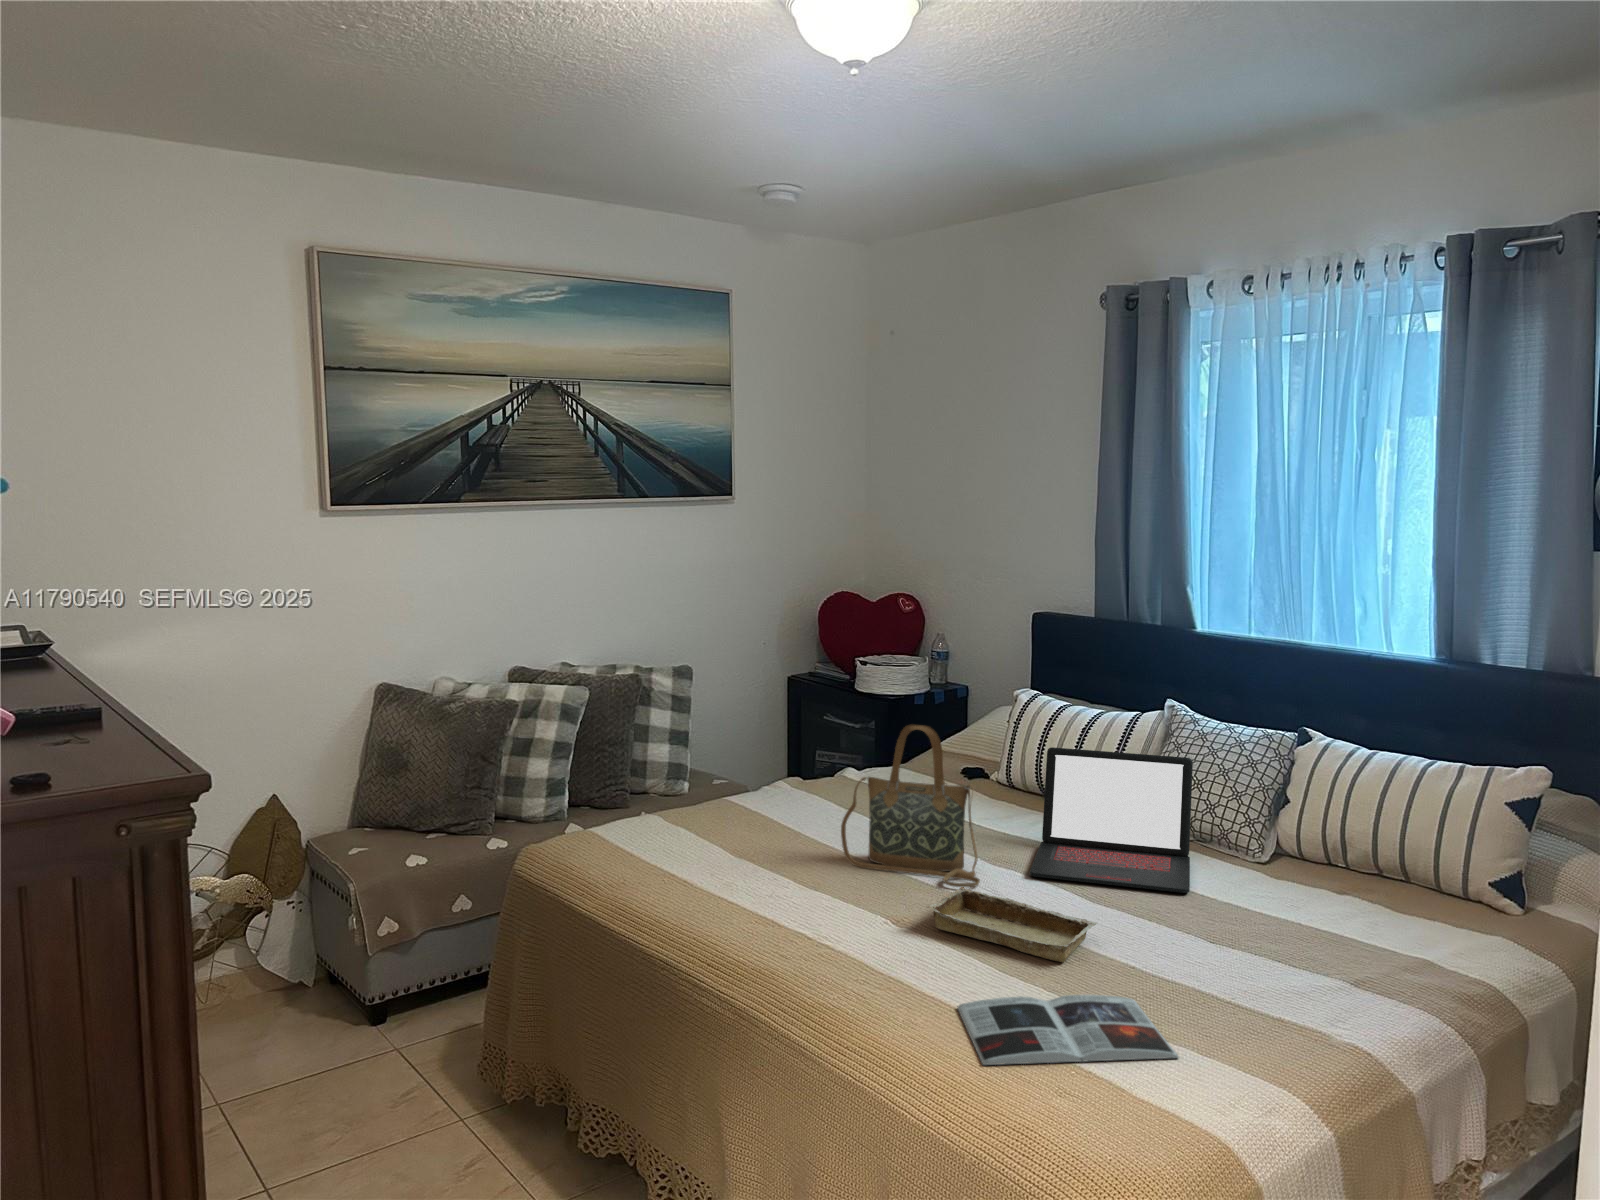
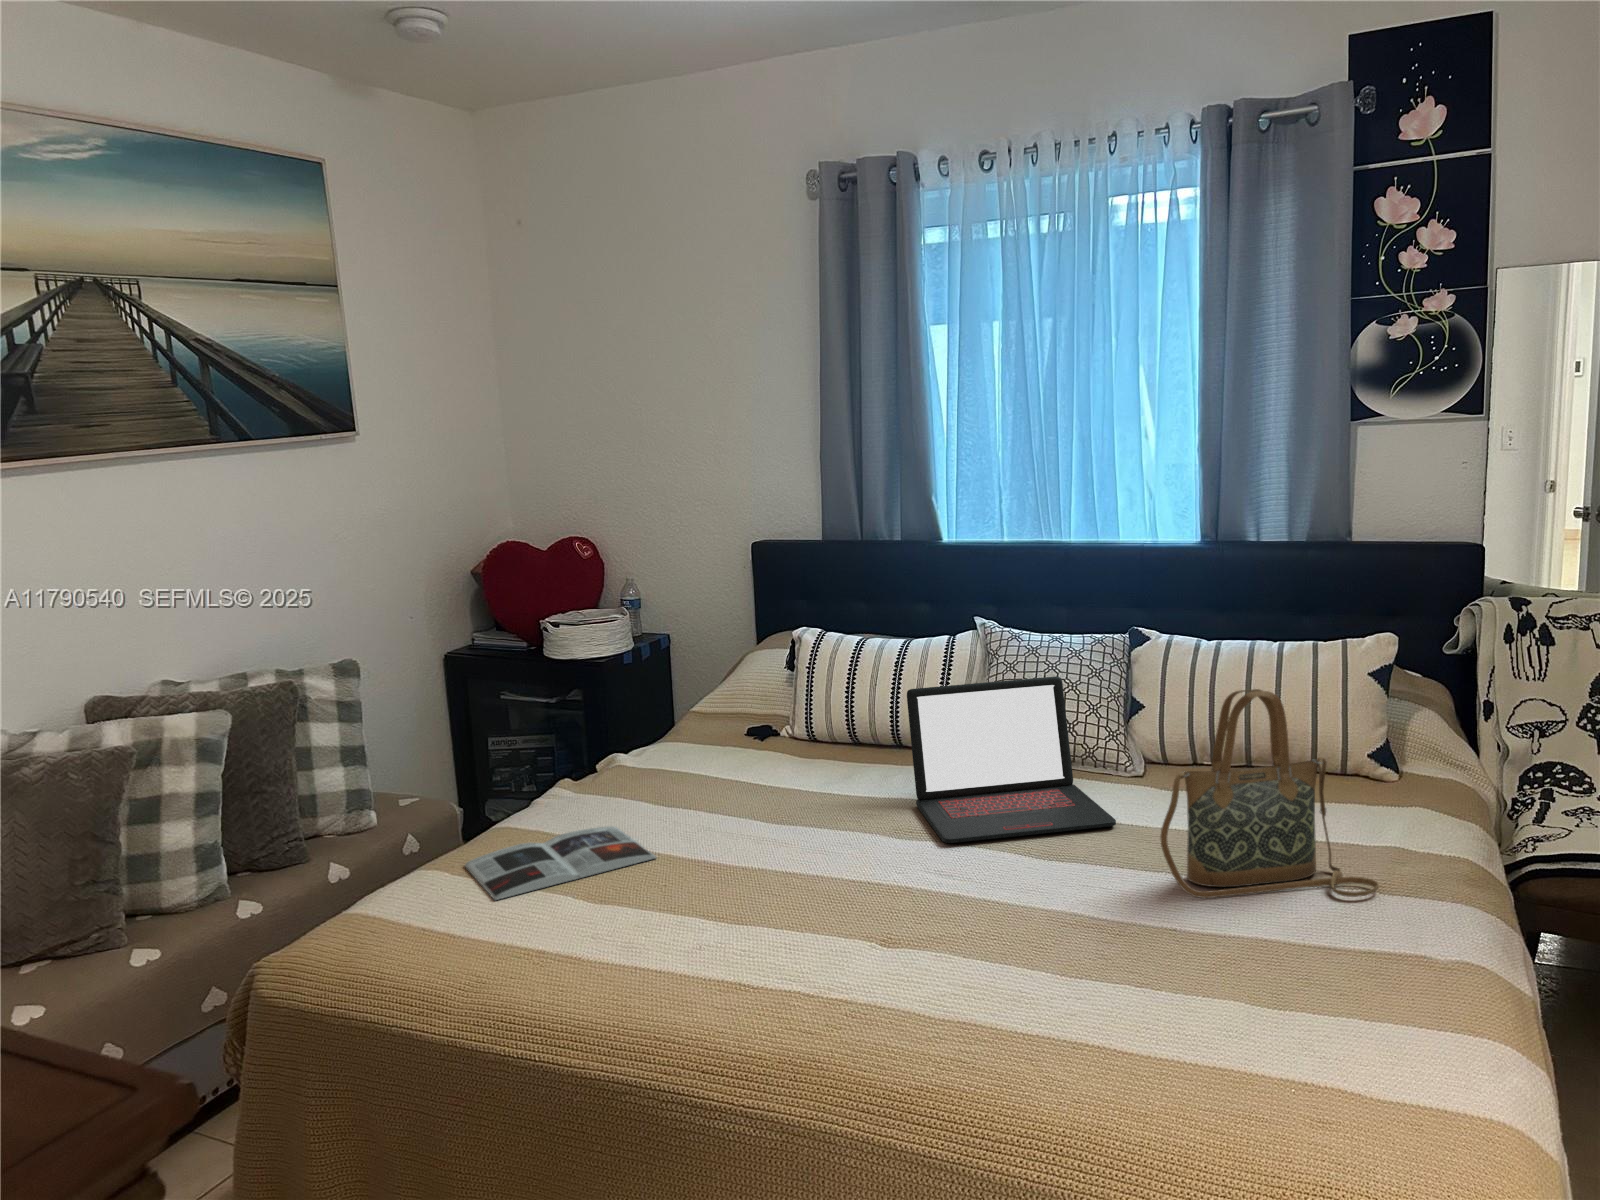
handbag: present [841,724,980,887] -> present [1160,689,1379,898]
tray: present [926,887,1097,962] -> none [909,876,1106,942]
magazine: present [957,995,1179,1065] -> present [465,826,656,900]

